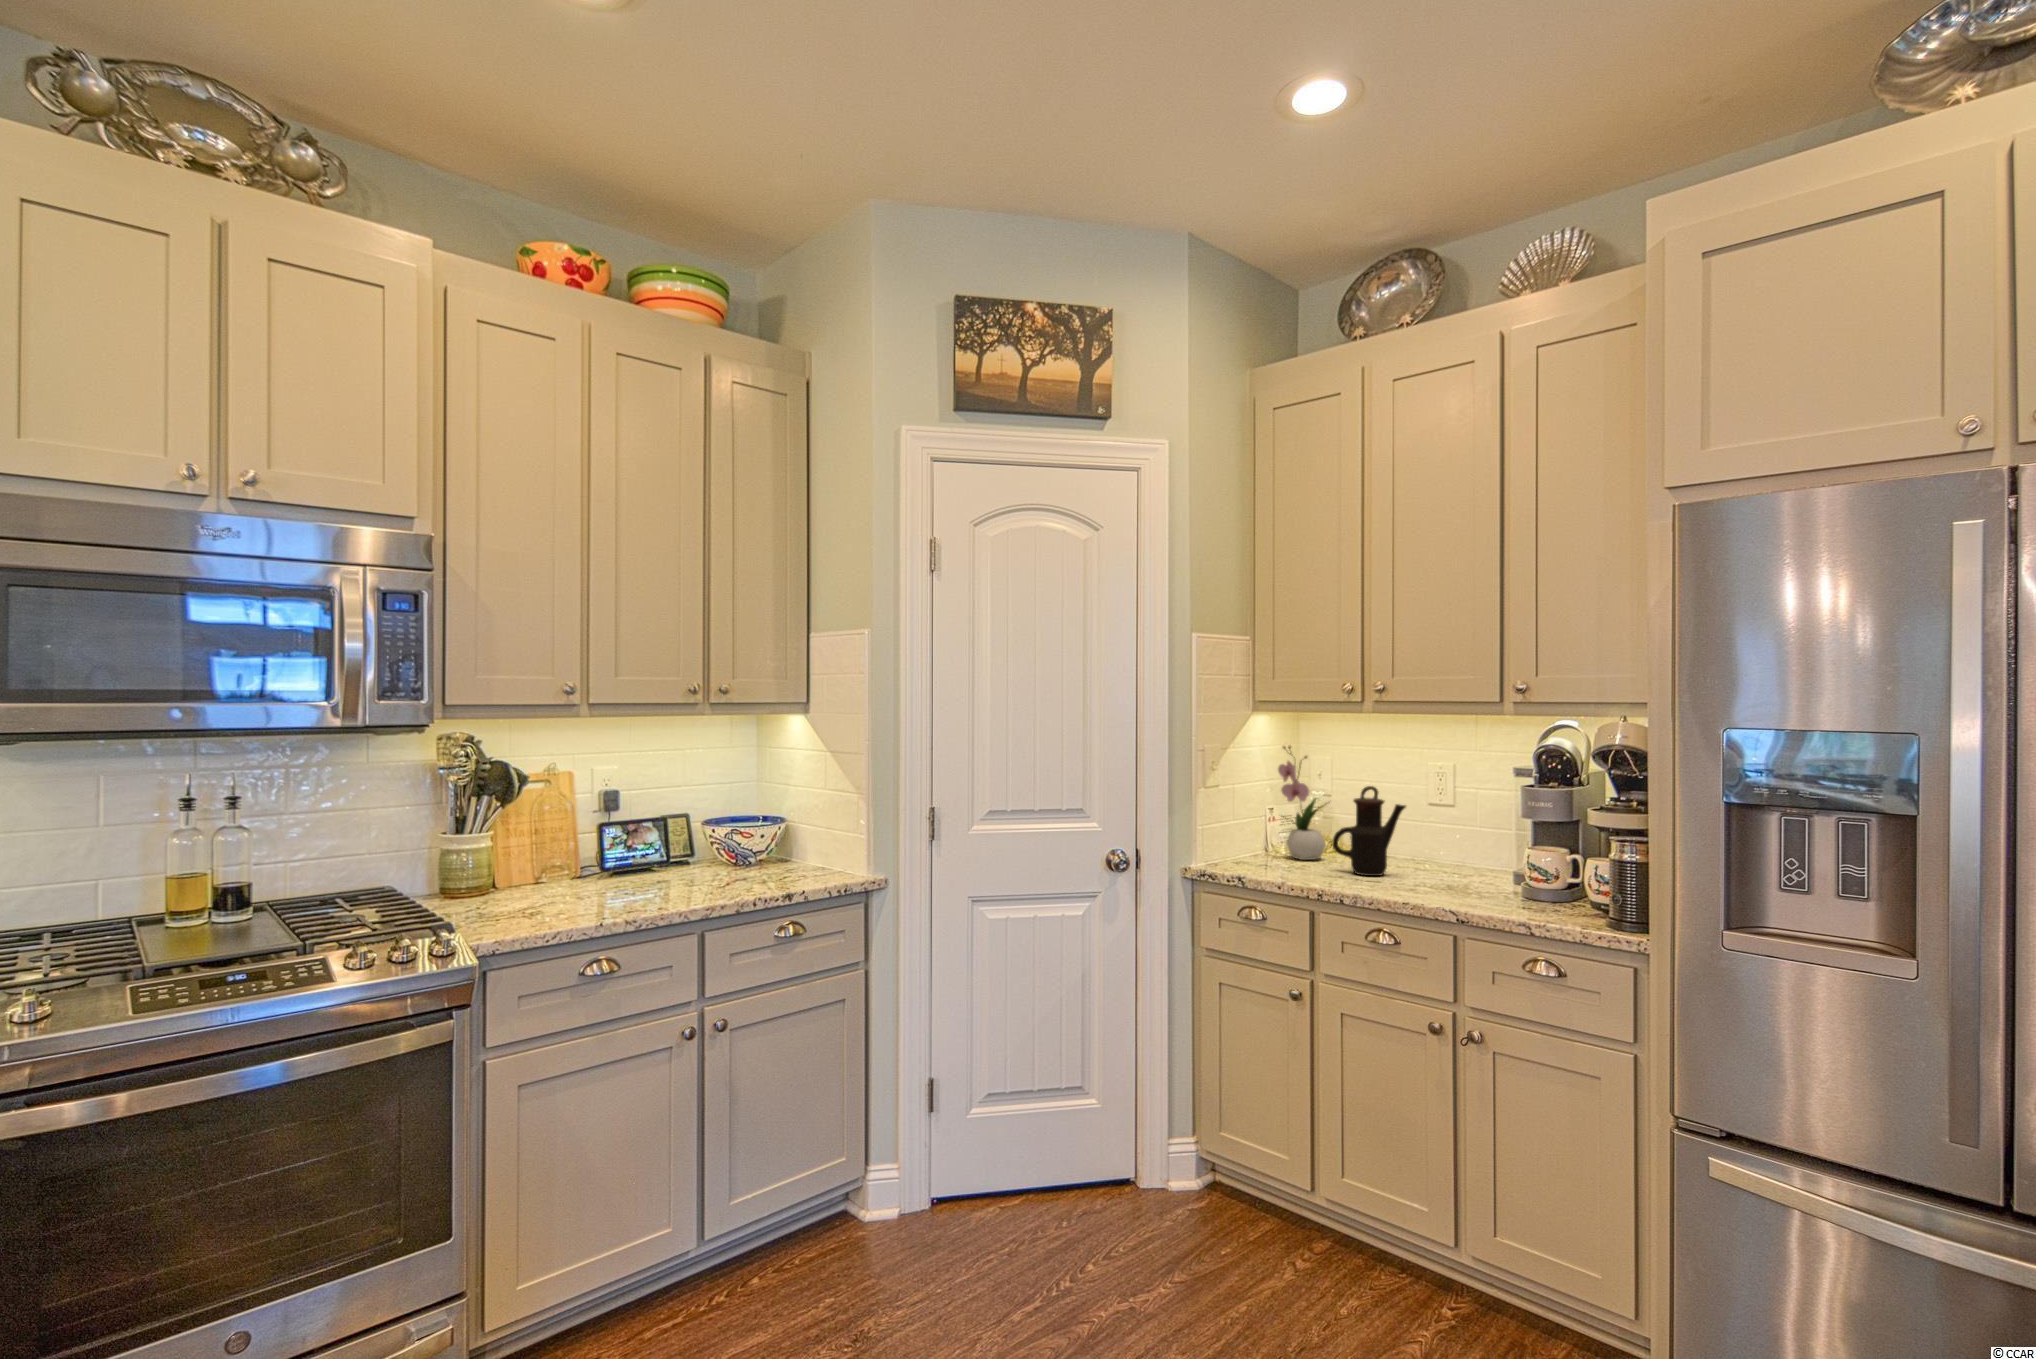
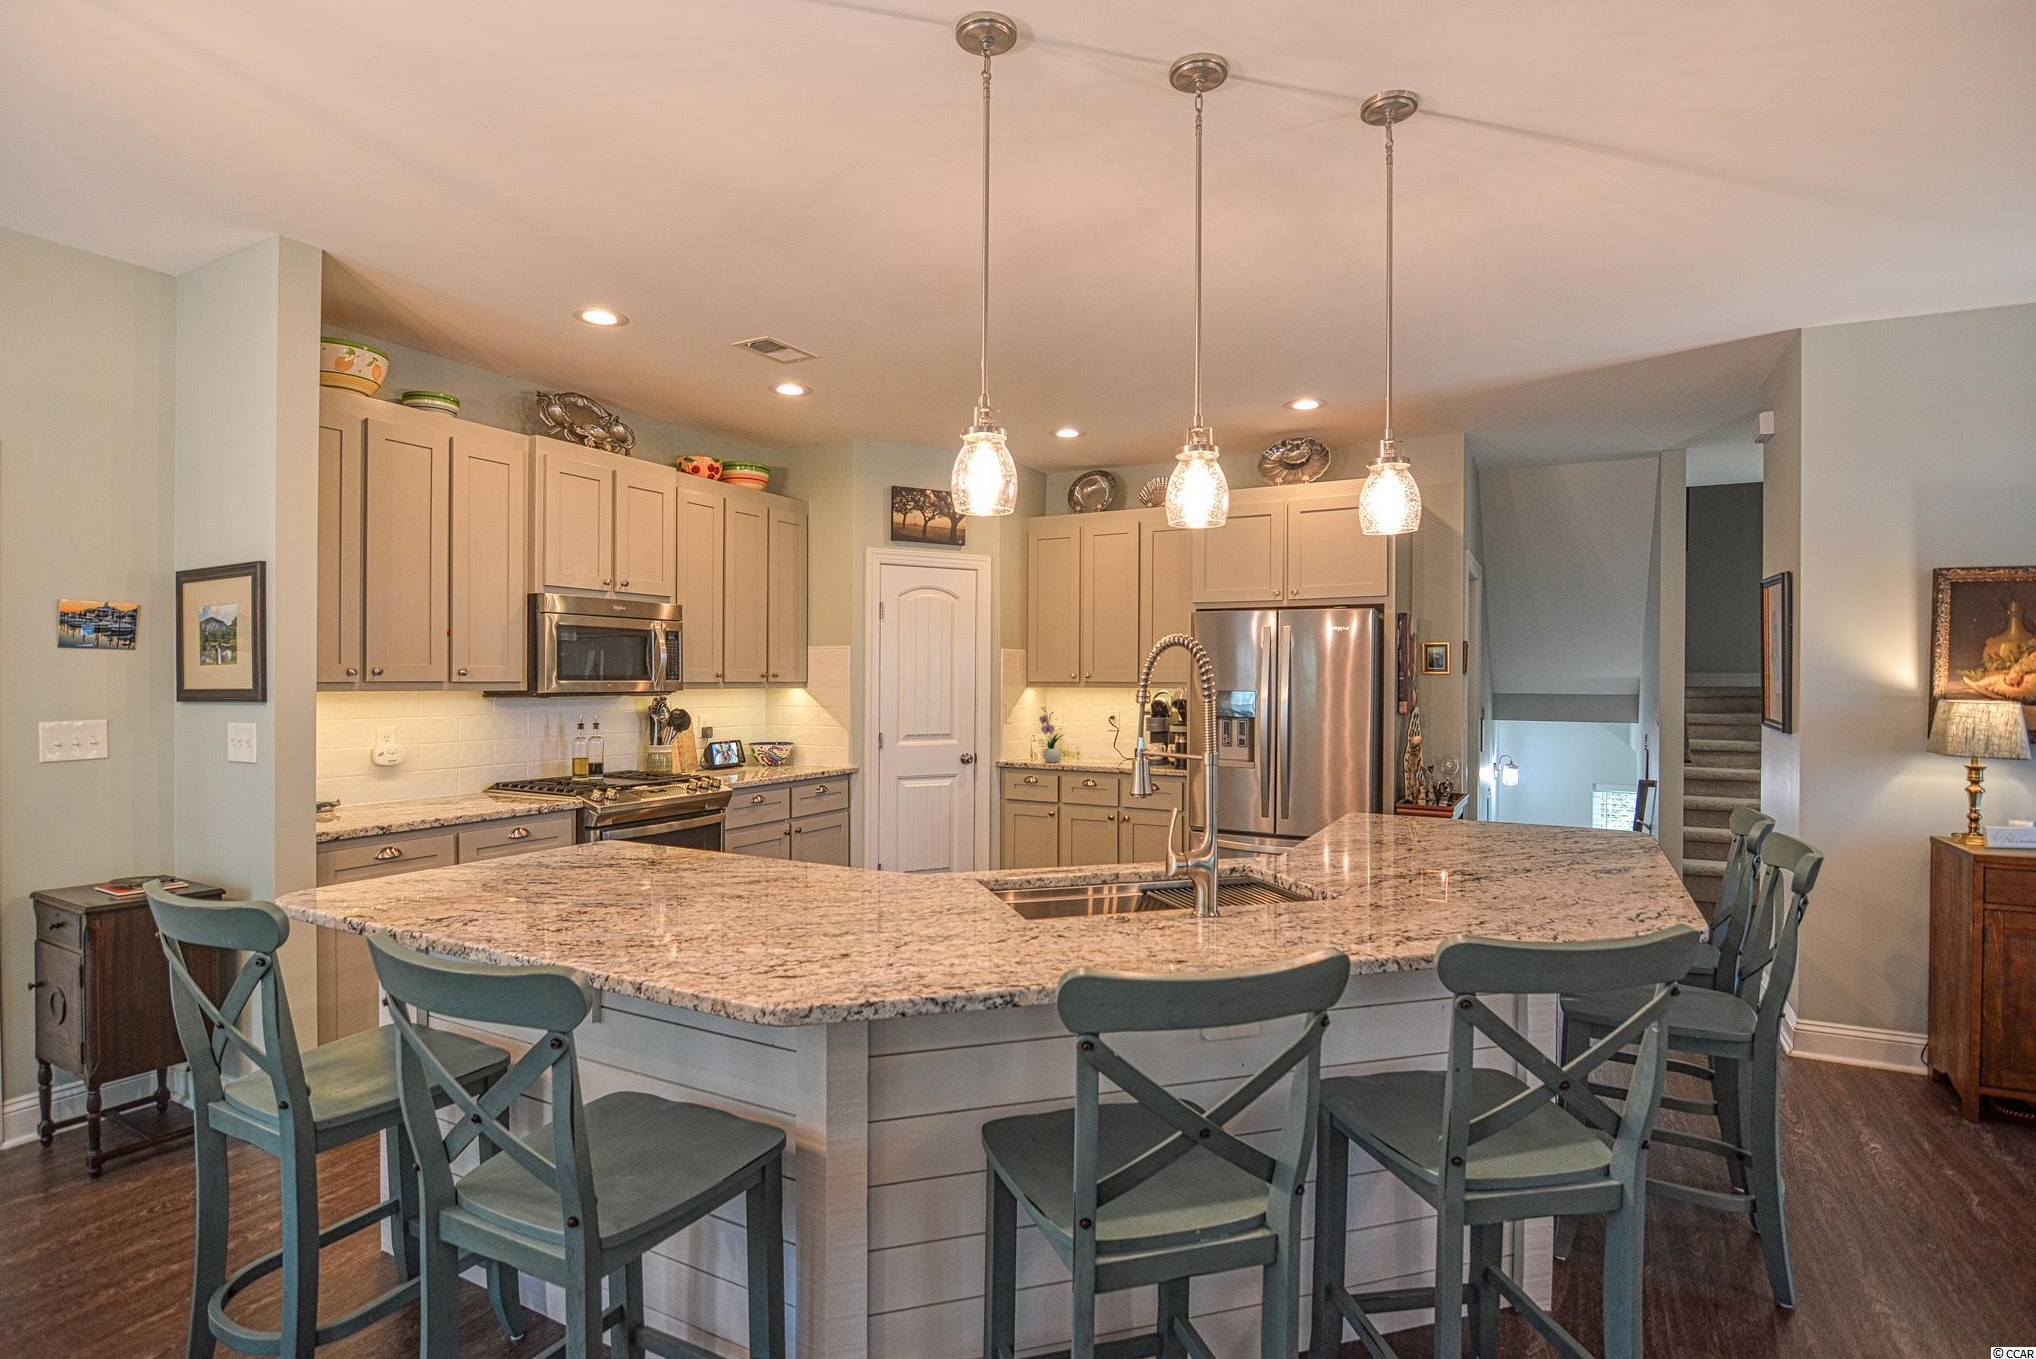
teapot: present [1333,786,1406,876] -> none [1066,723,1099,764]

